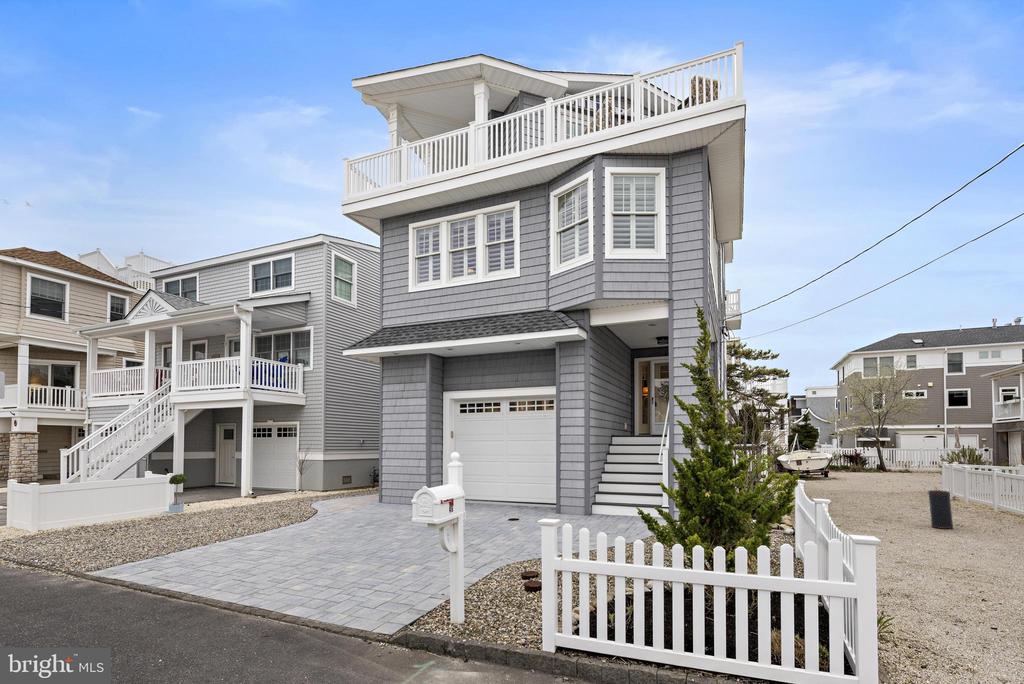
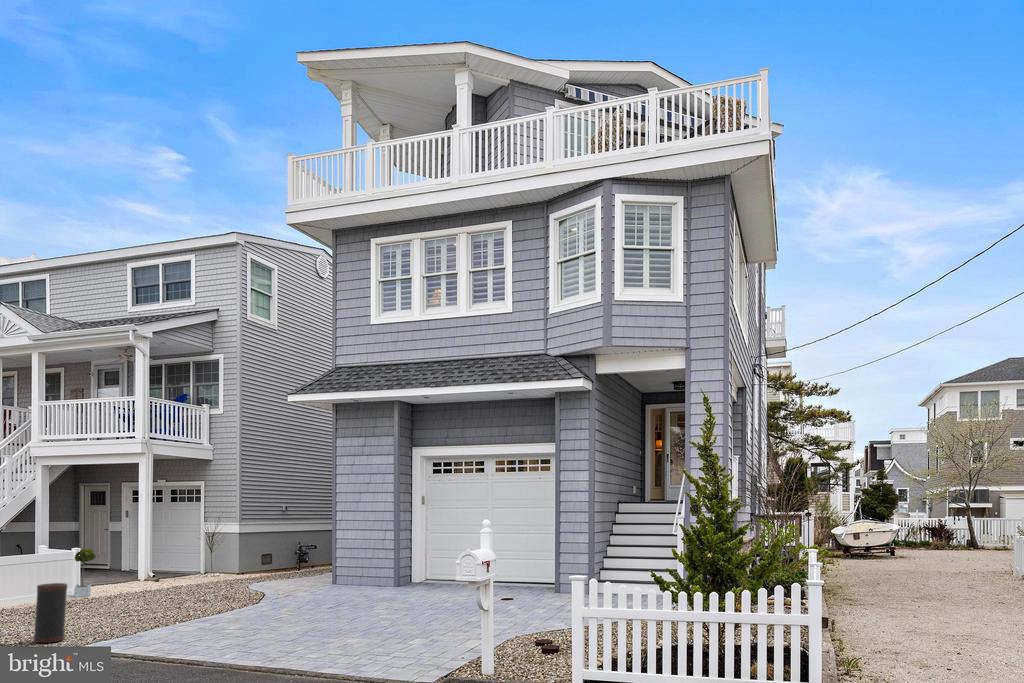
trash can: present [928,490,953,529] -> present [34,583,67,643]

